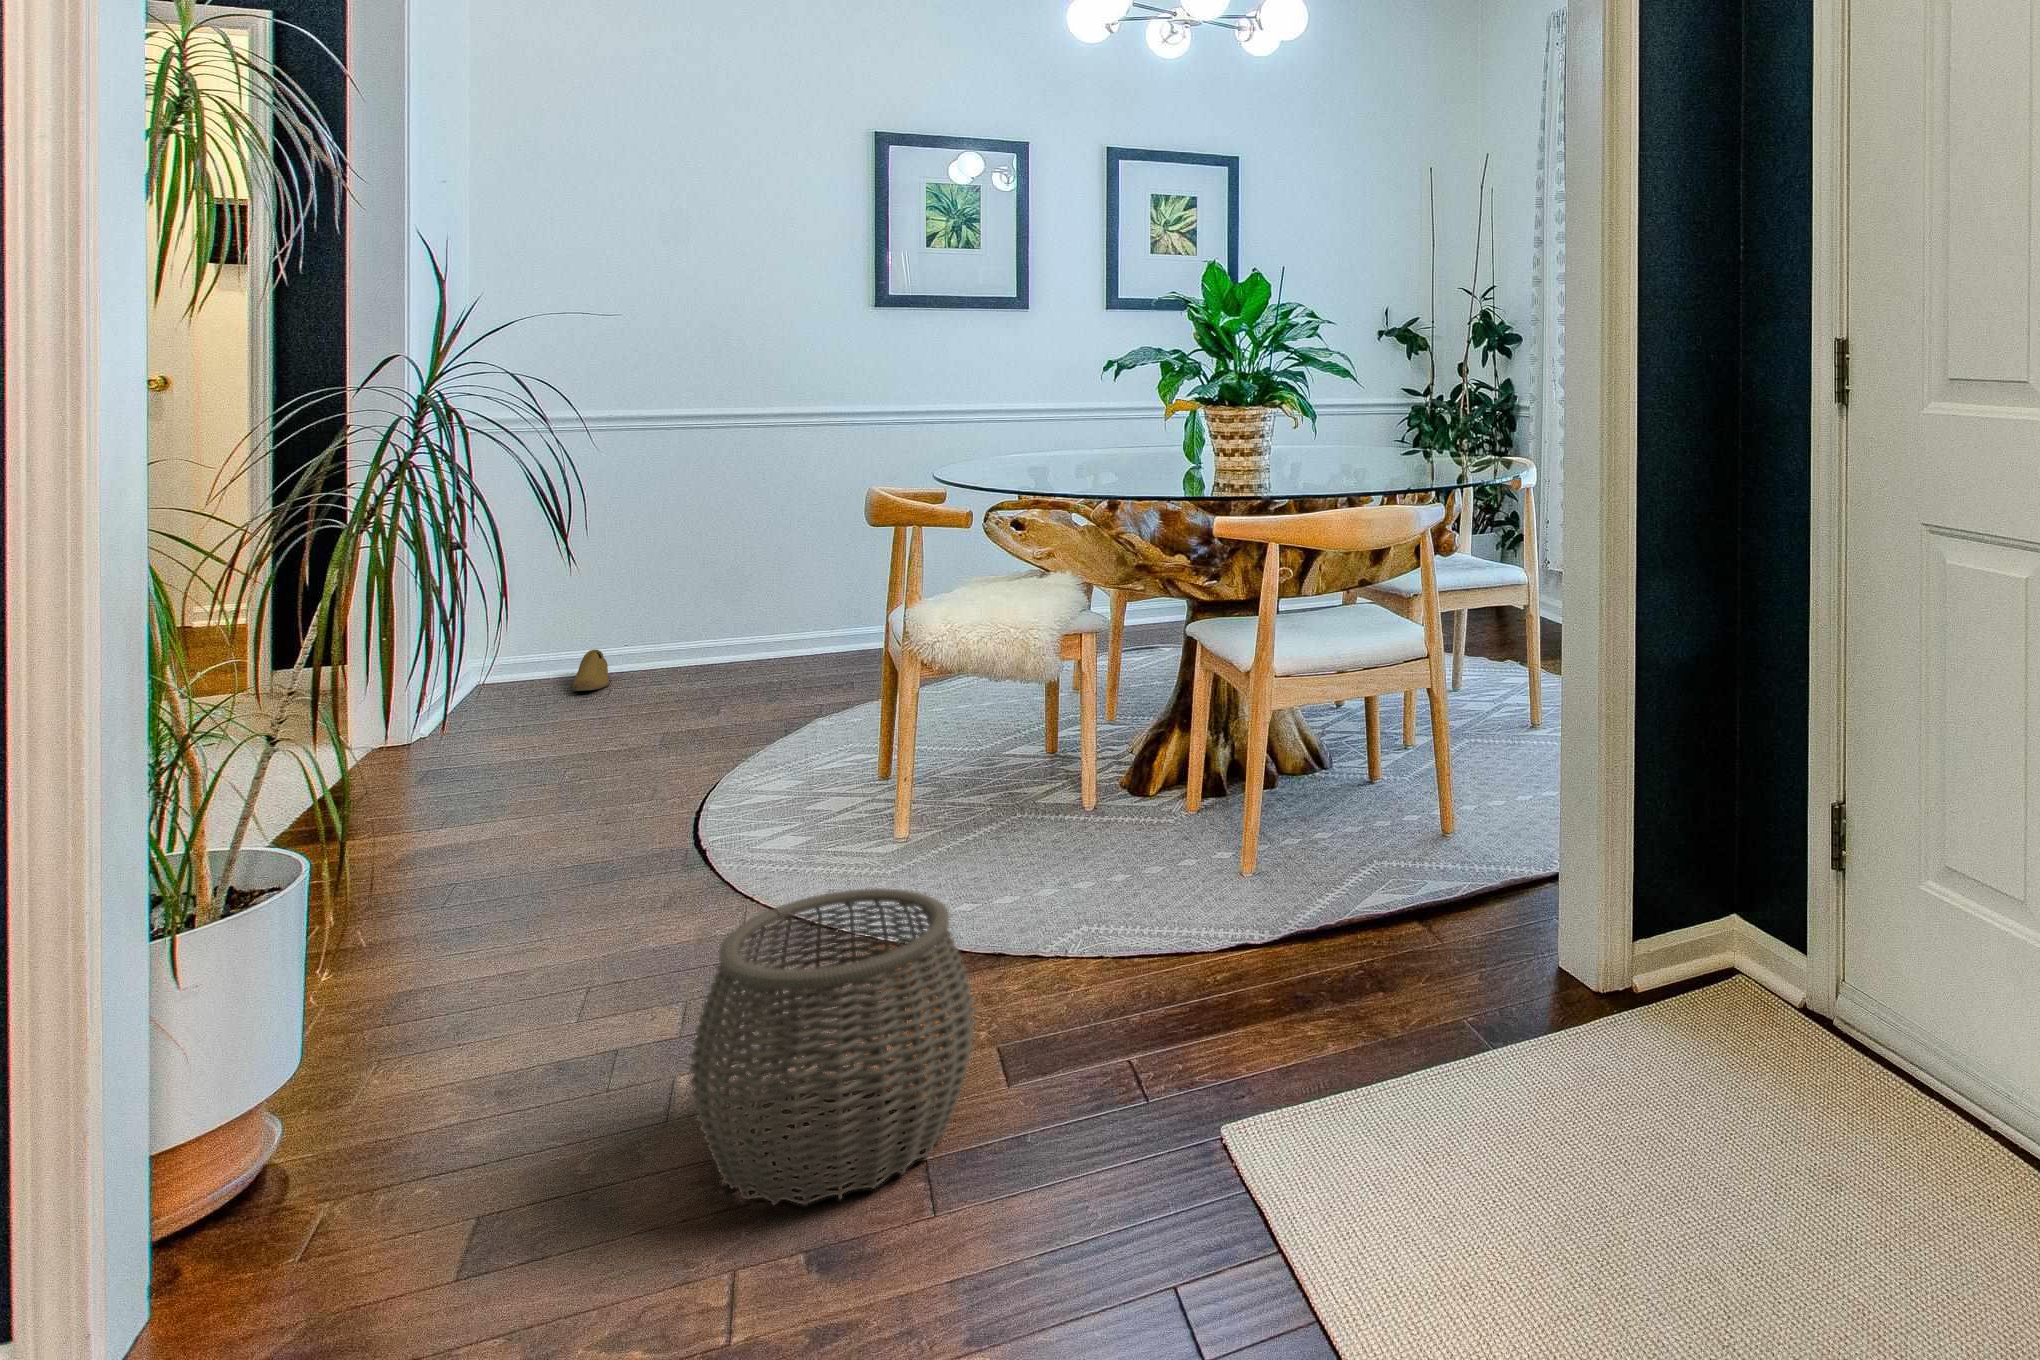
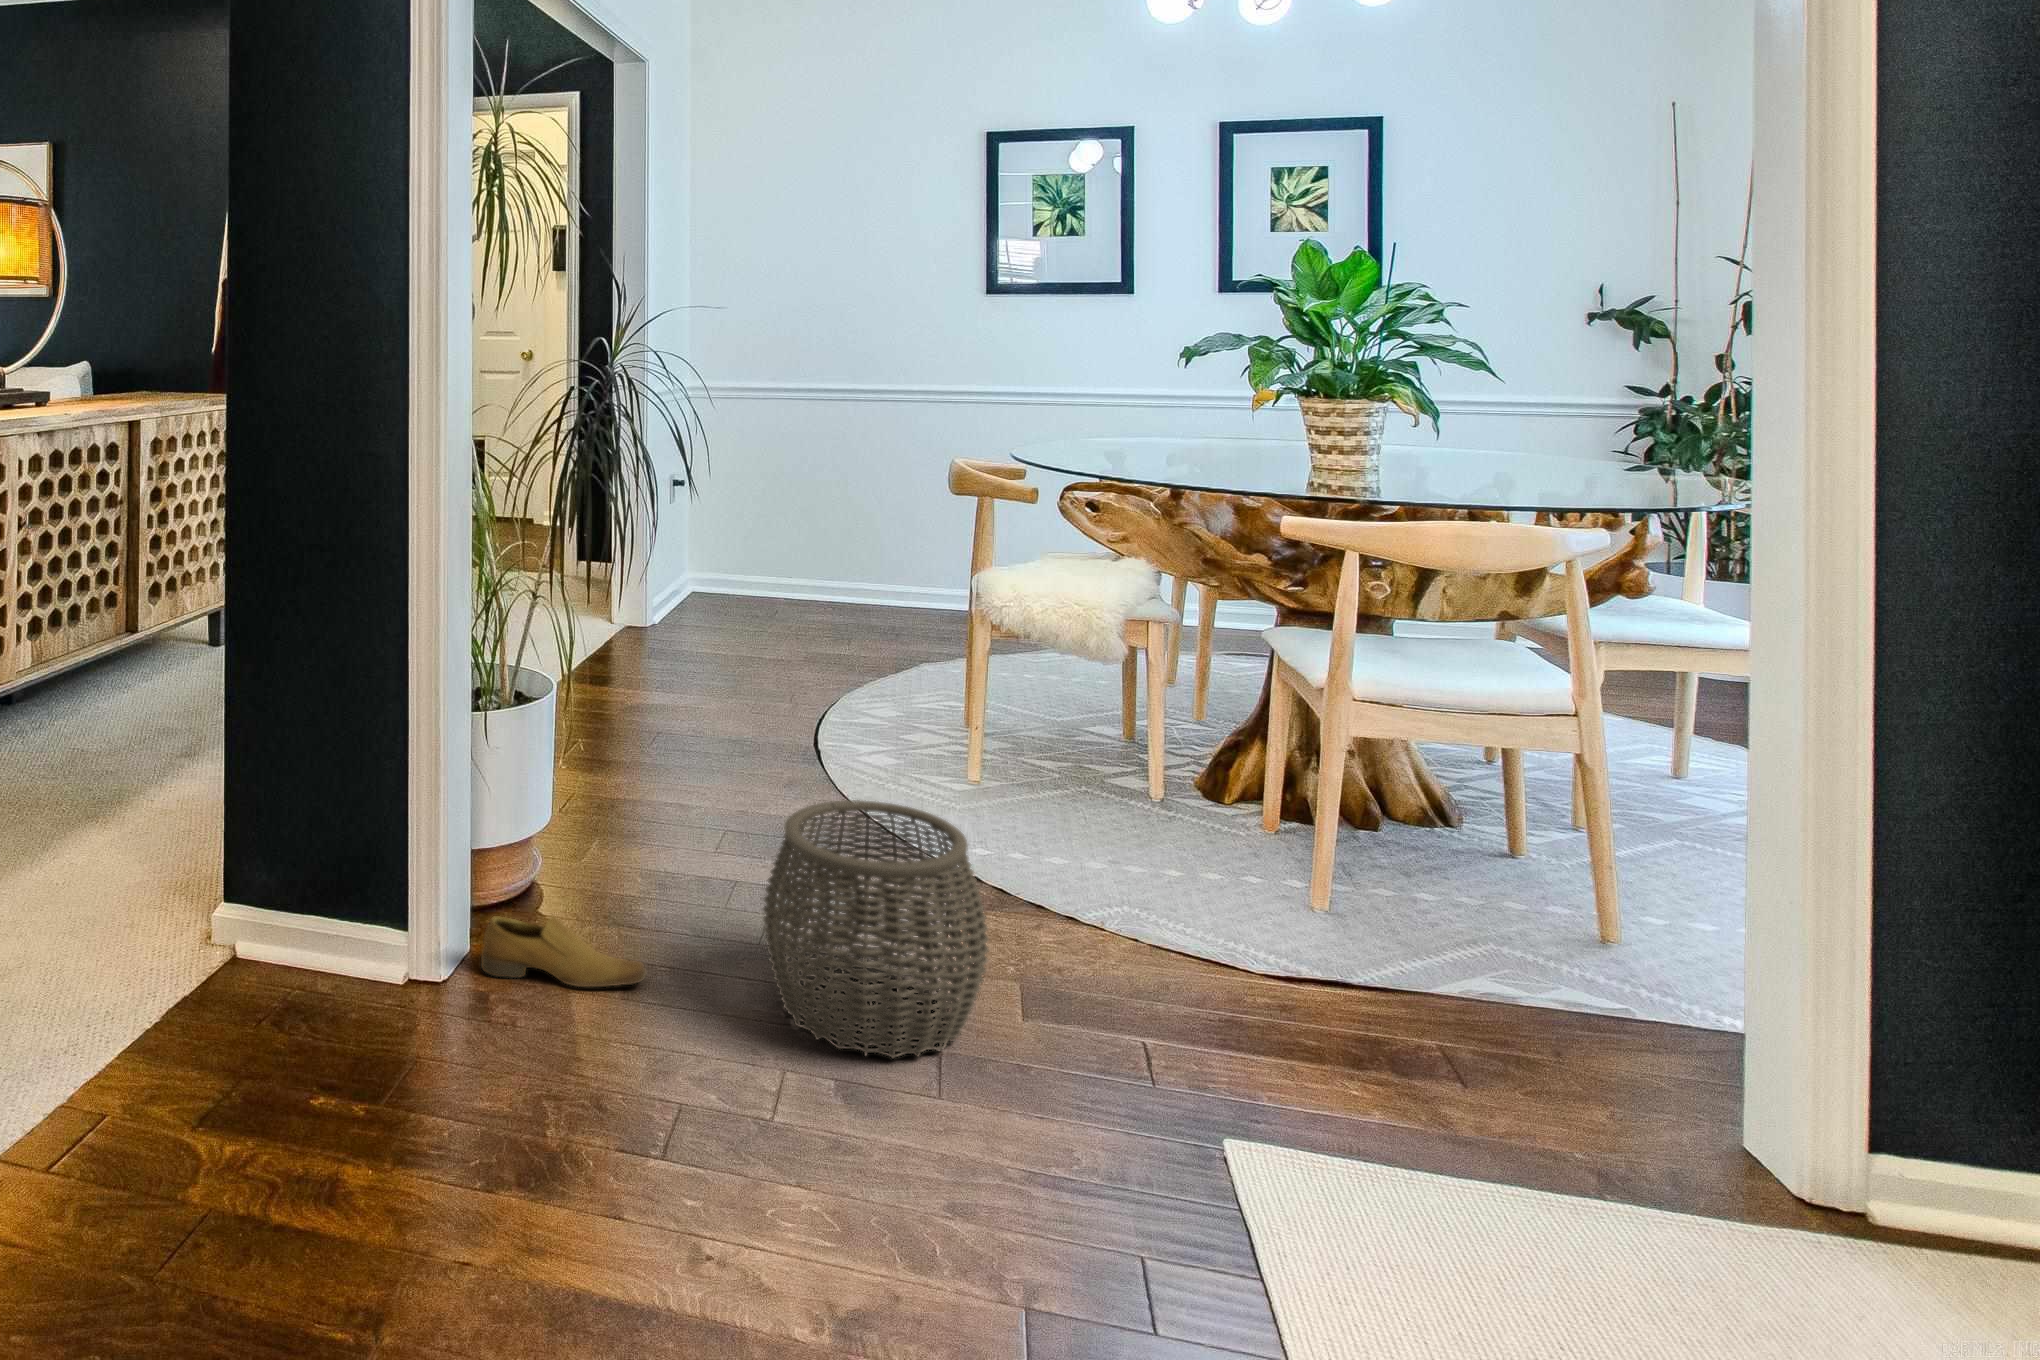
shoe: present [572,650,610,691] -> present [481,915,647,988]

